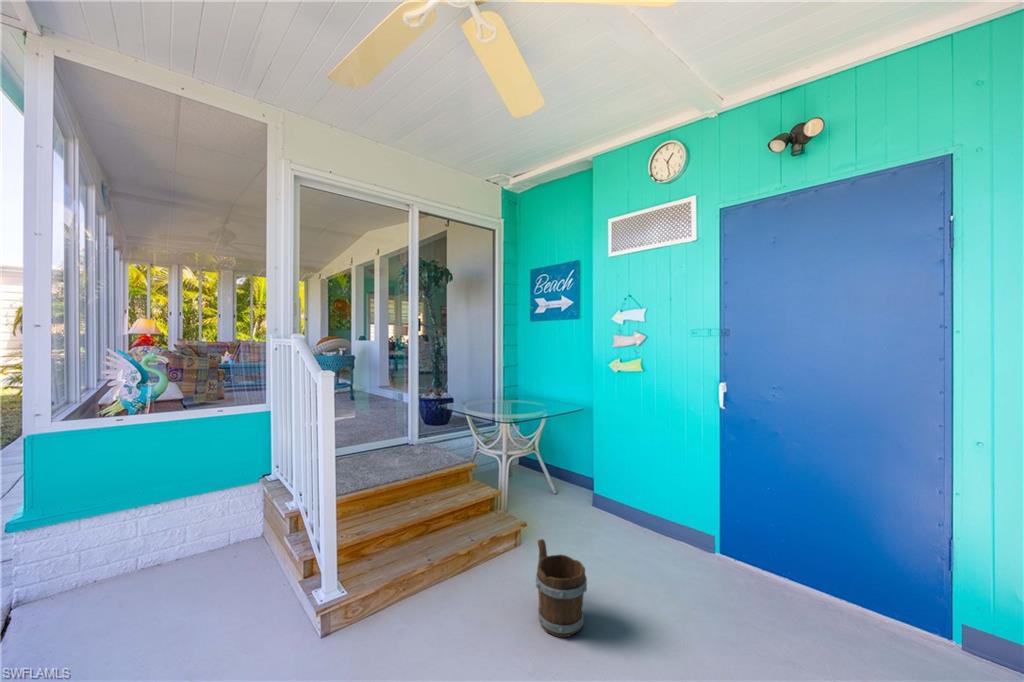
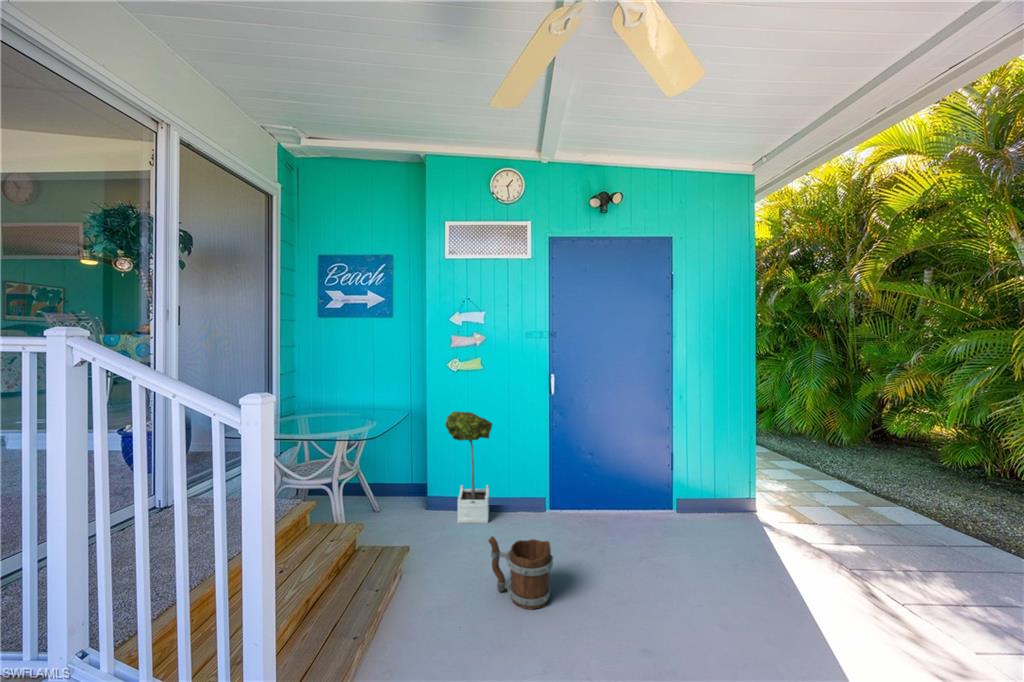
potted tree: none [589,413,642,543] -> present [445,411,492,523]

